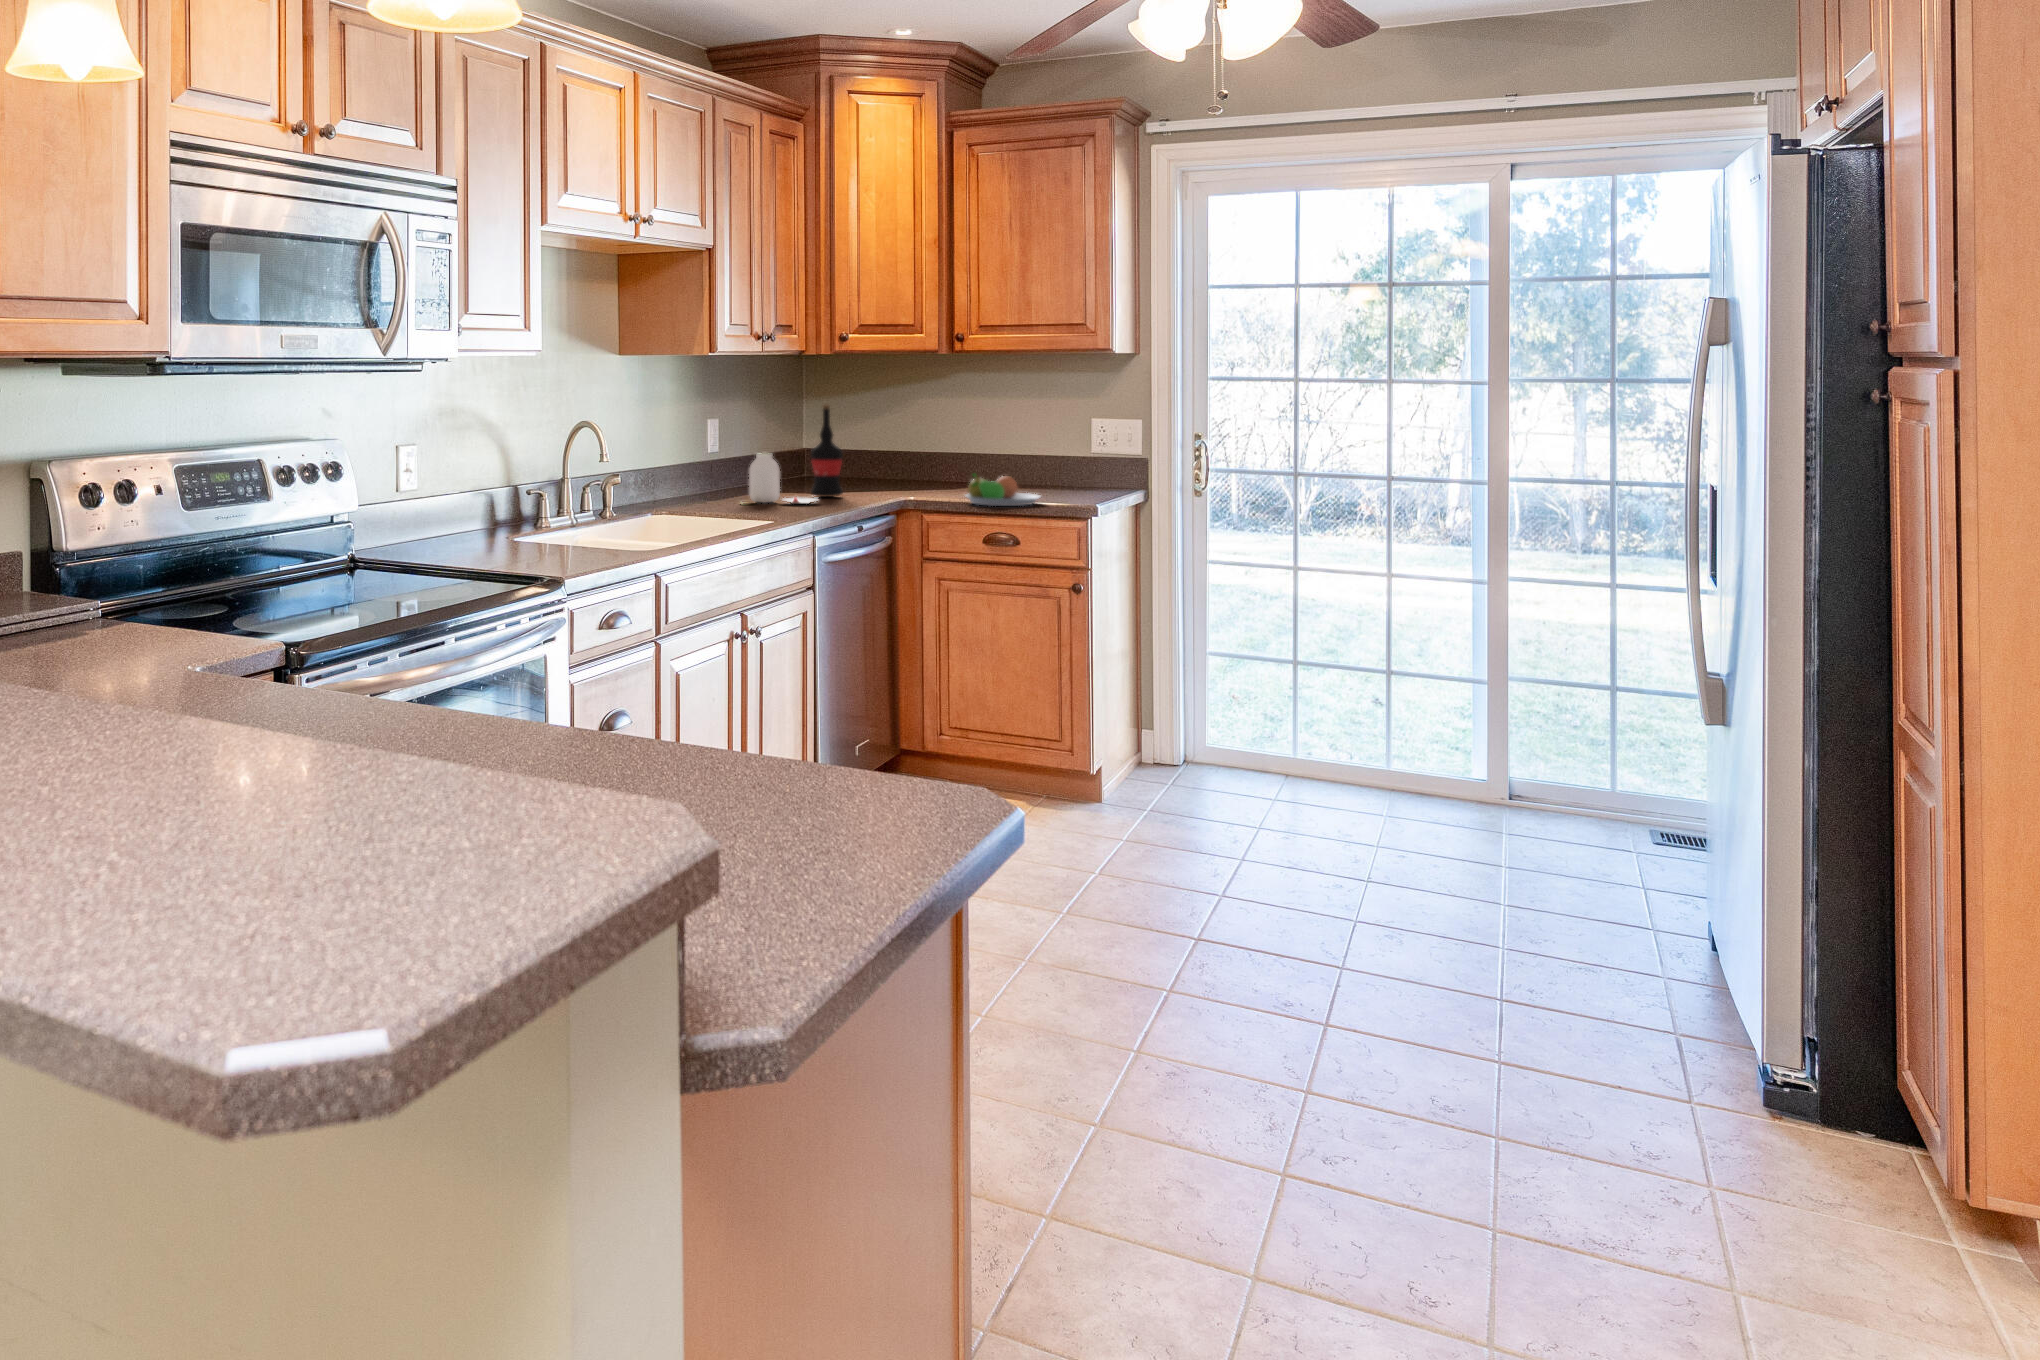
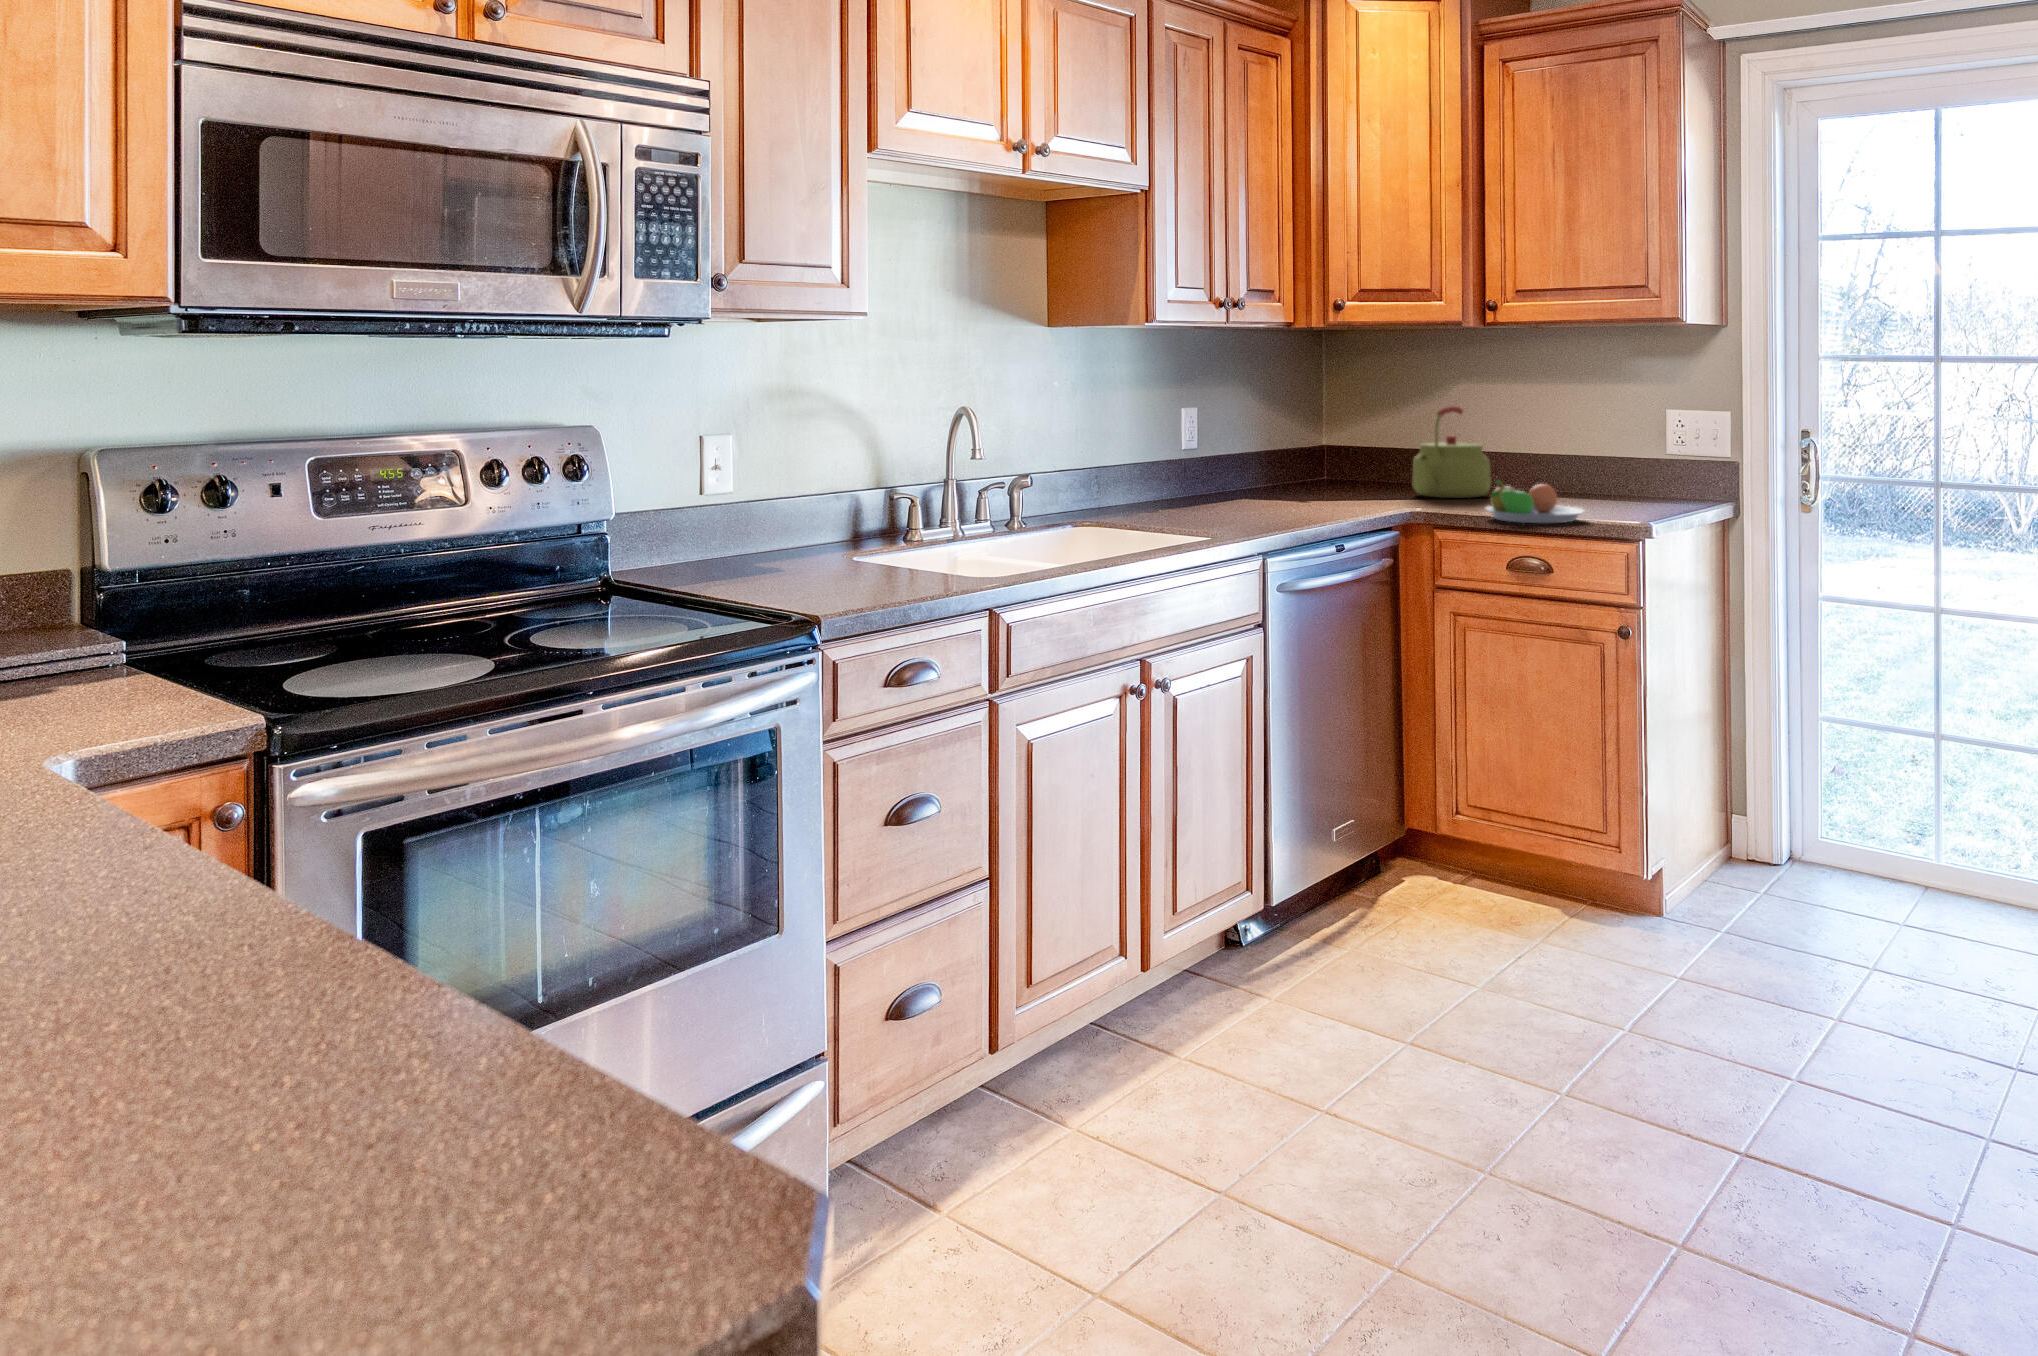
wine bottle: present [811,404,843,497] -> none [1304,391,1344,505]
kettle: none [887,416,950,490] -> present [1413,406,1491,498]
jar: present [749,453,818,504] -> none [1204,450,1304,514]

